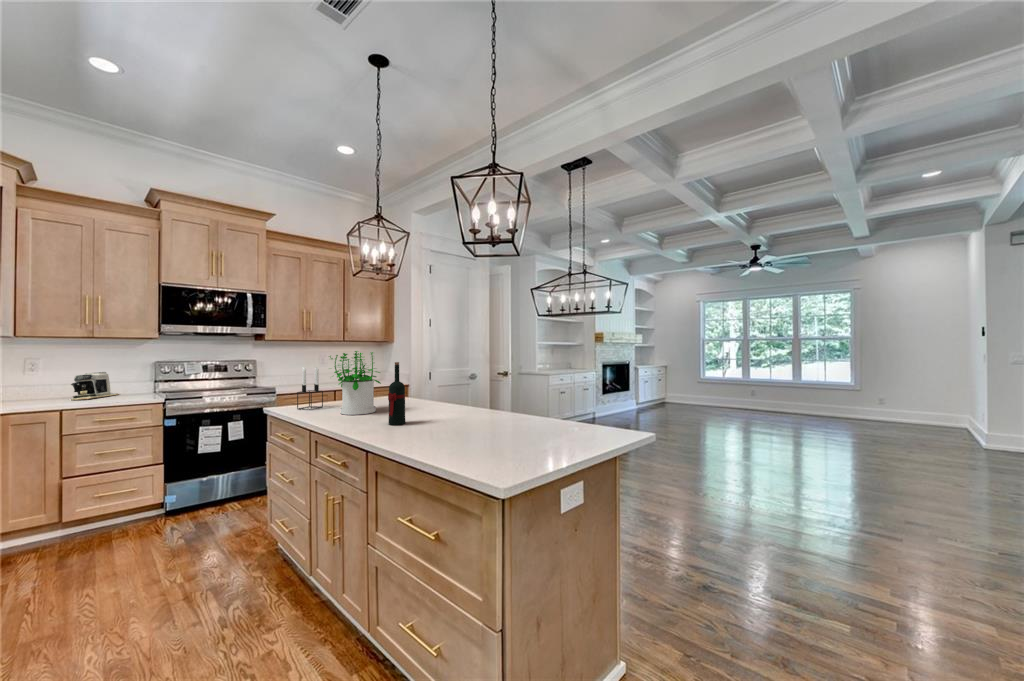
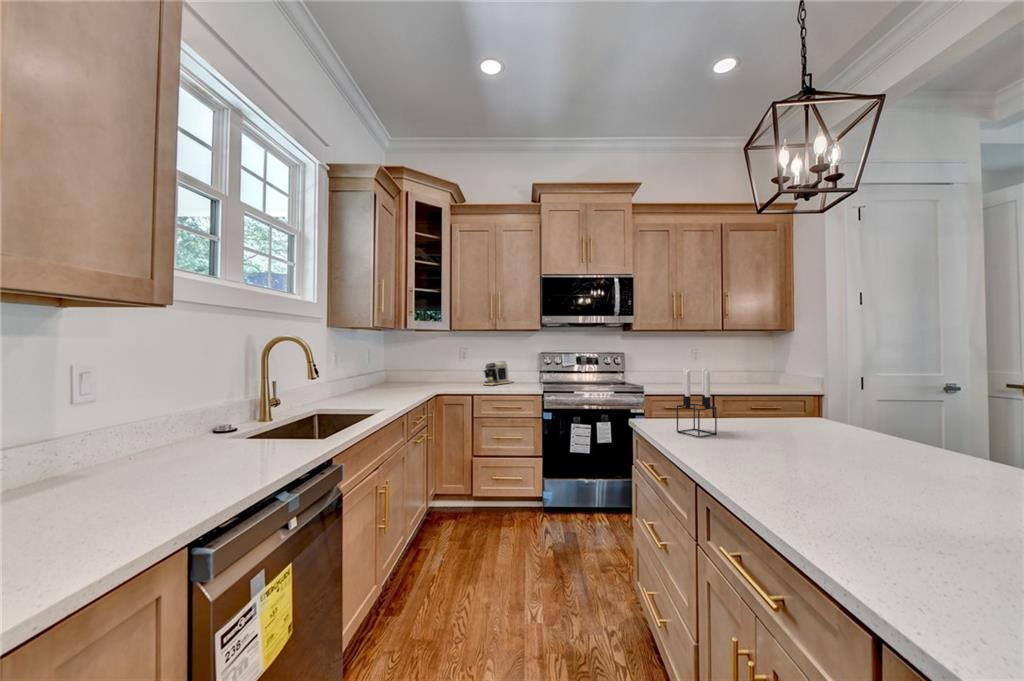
potted plant: present [329,351,381,415] -> none [730,342,848,470]
wine bottle: present [388,362,405,425] -> none [915,371,977,545]

